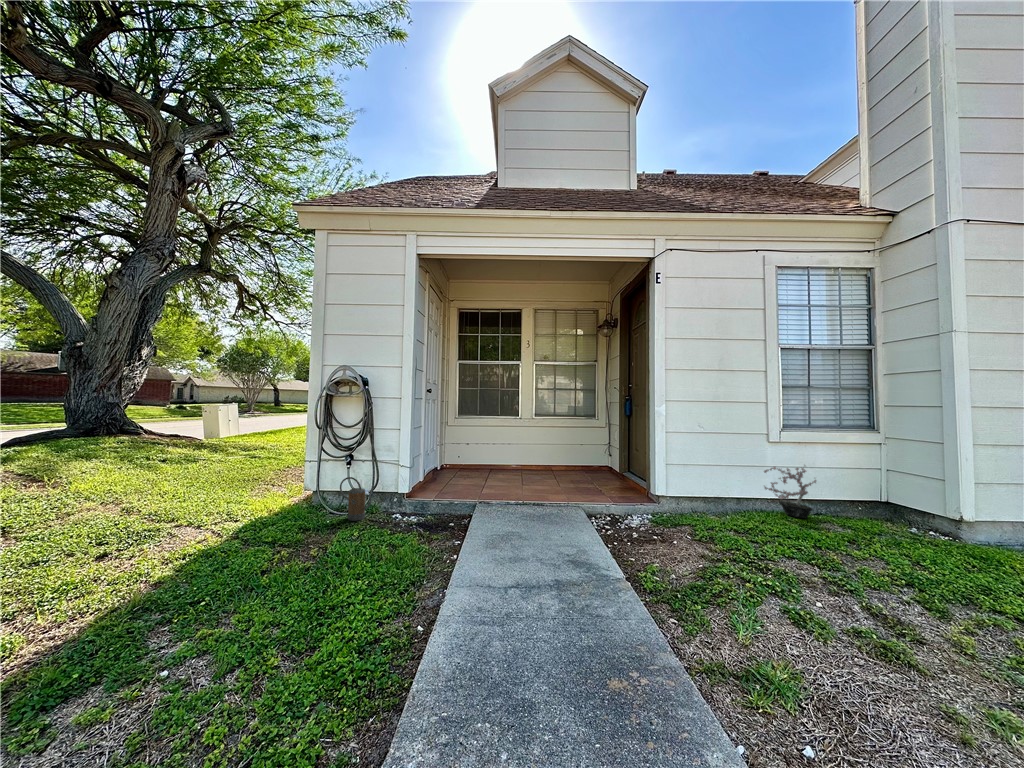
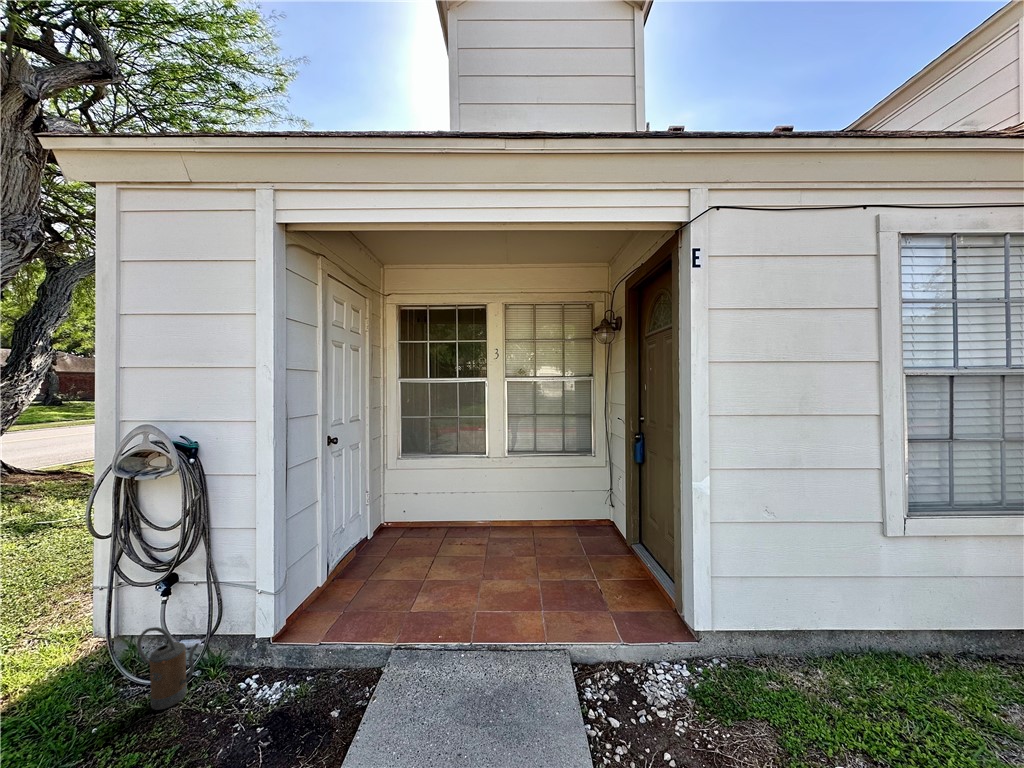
potted plant: present [764,466,816,518] -> none [875,578,990,684]

